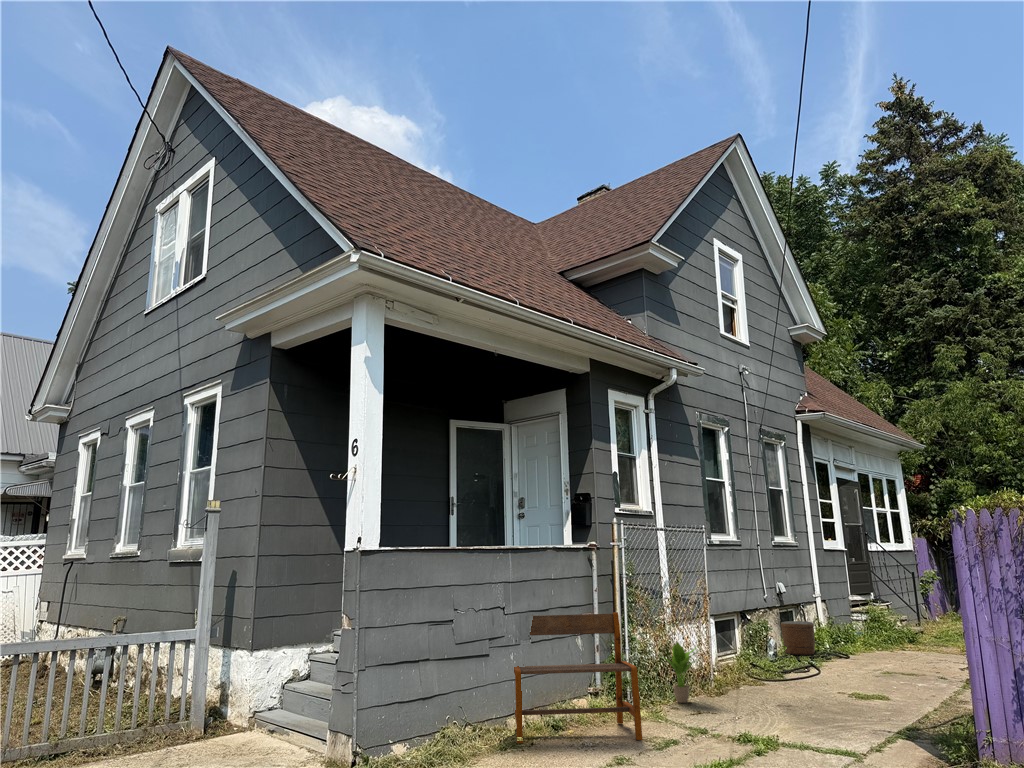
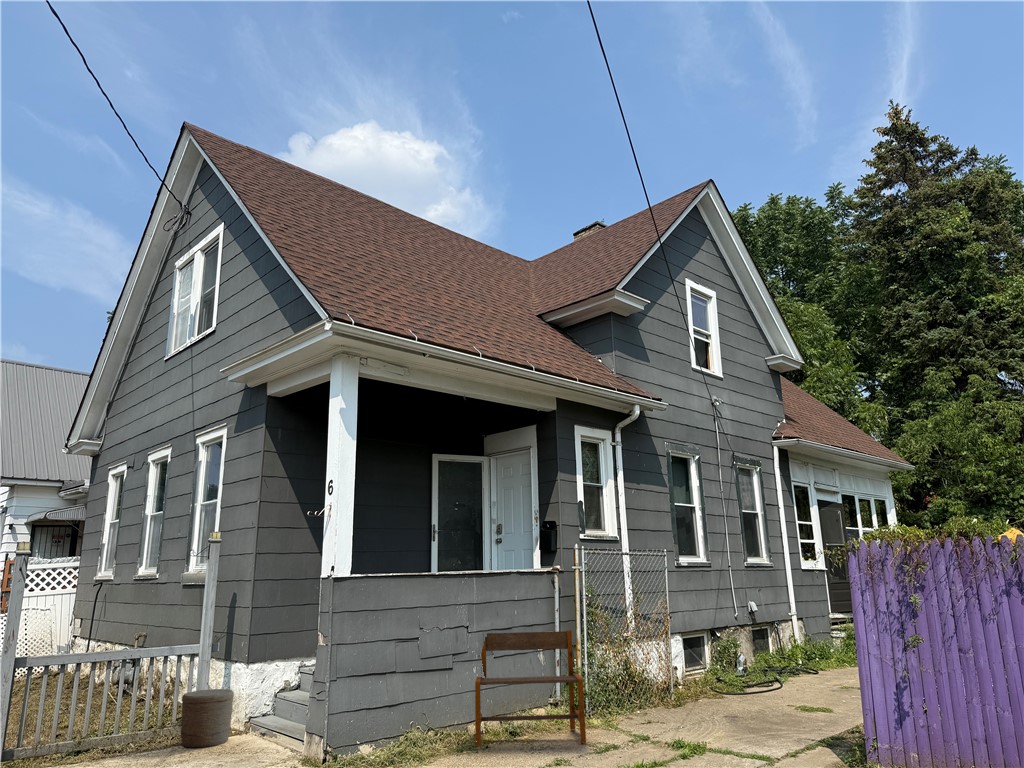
woven basket: present [781,621,815,655] -> present [181,689,234,748]
potted plant: present [663,642,698,703] -> none [614,657,653,713]

